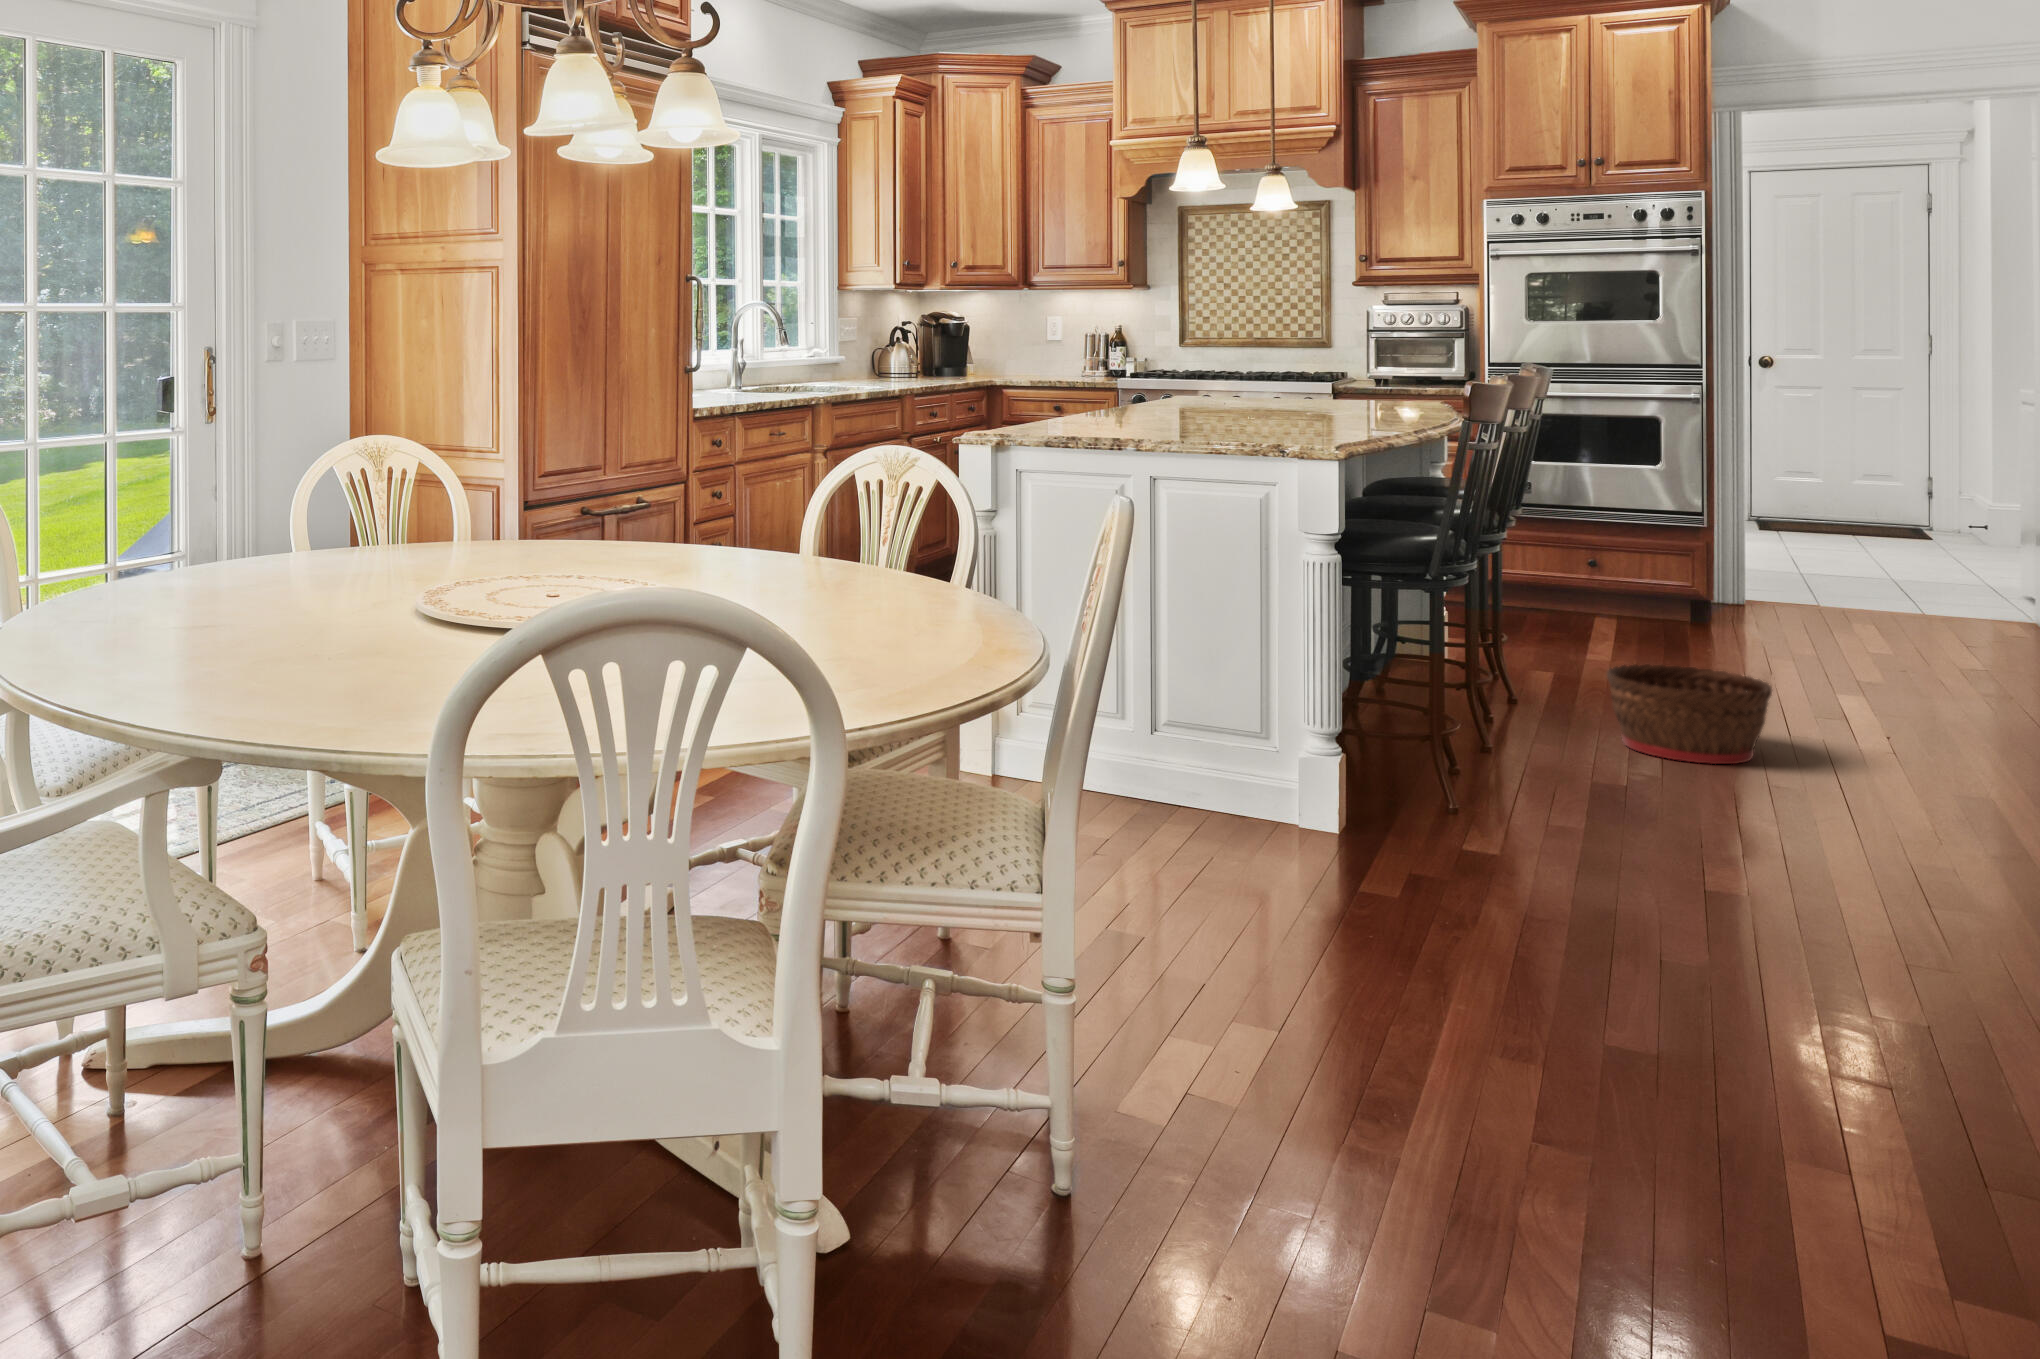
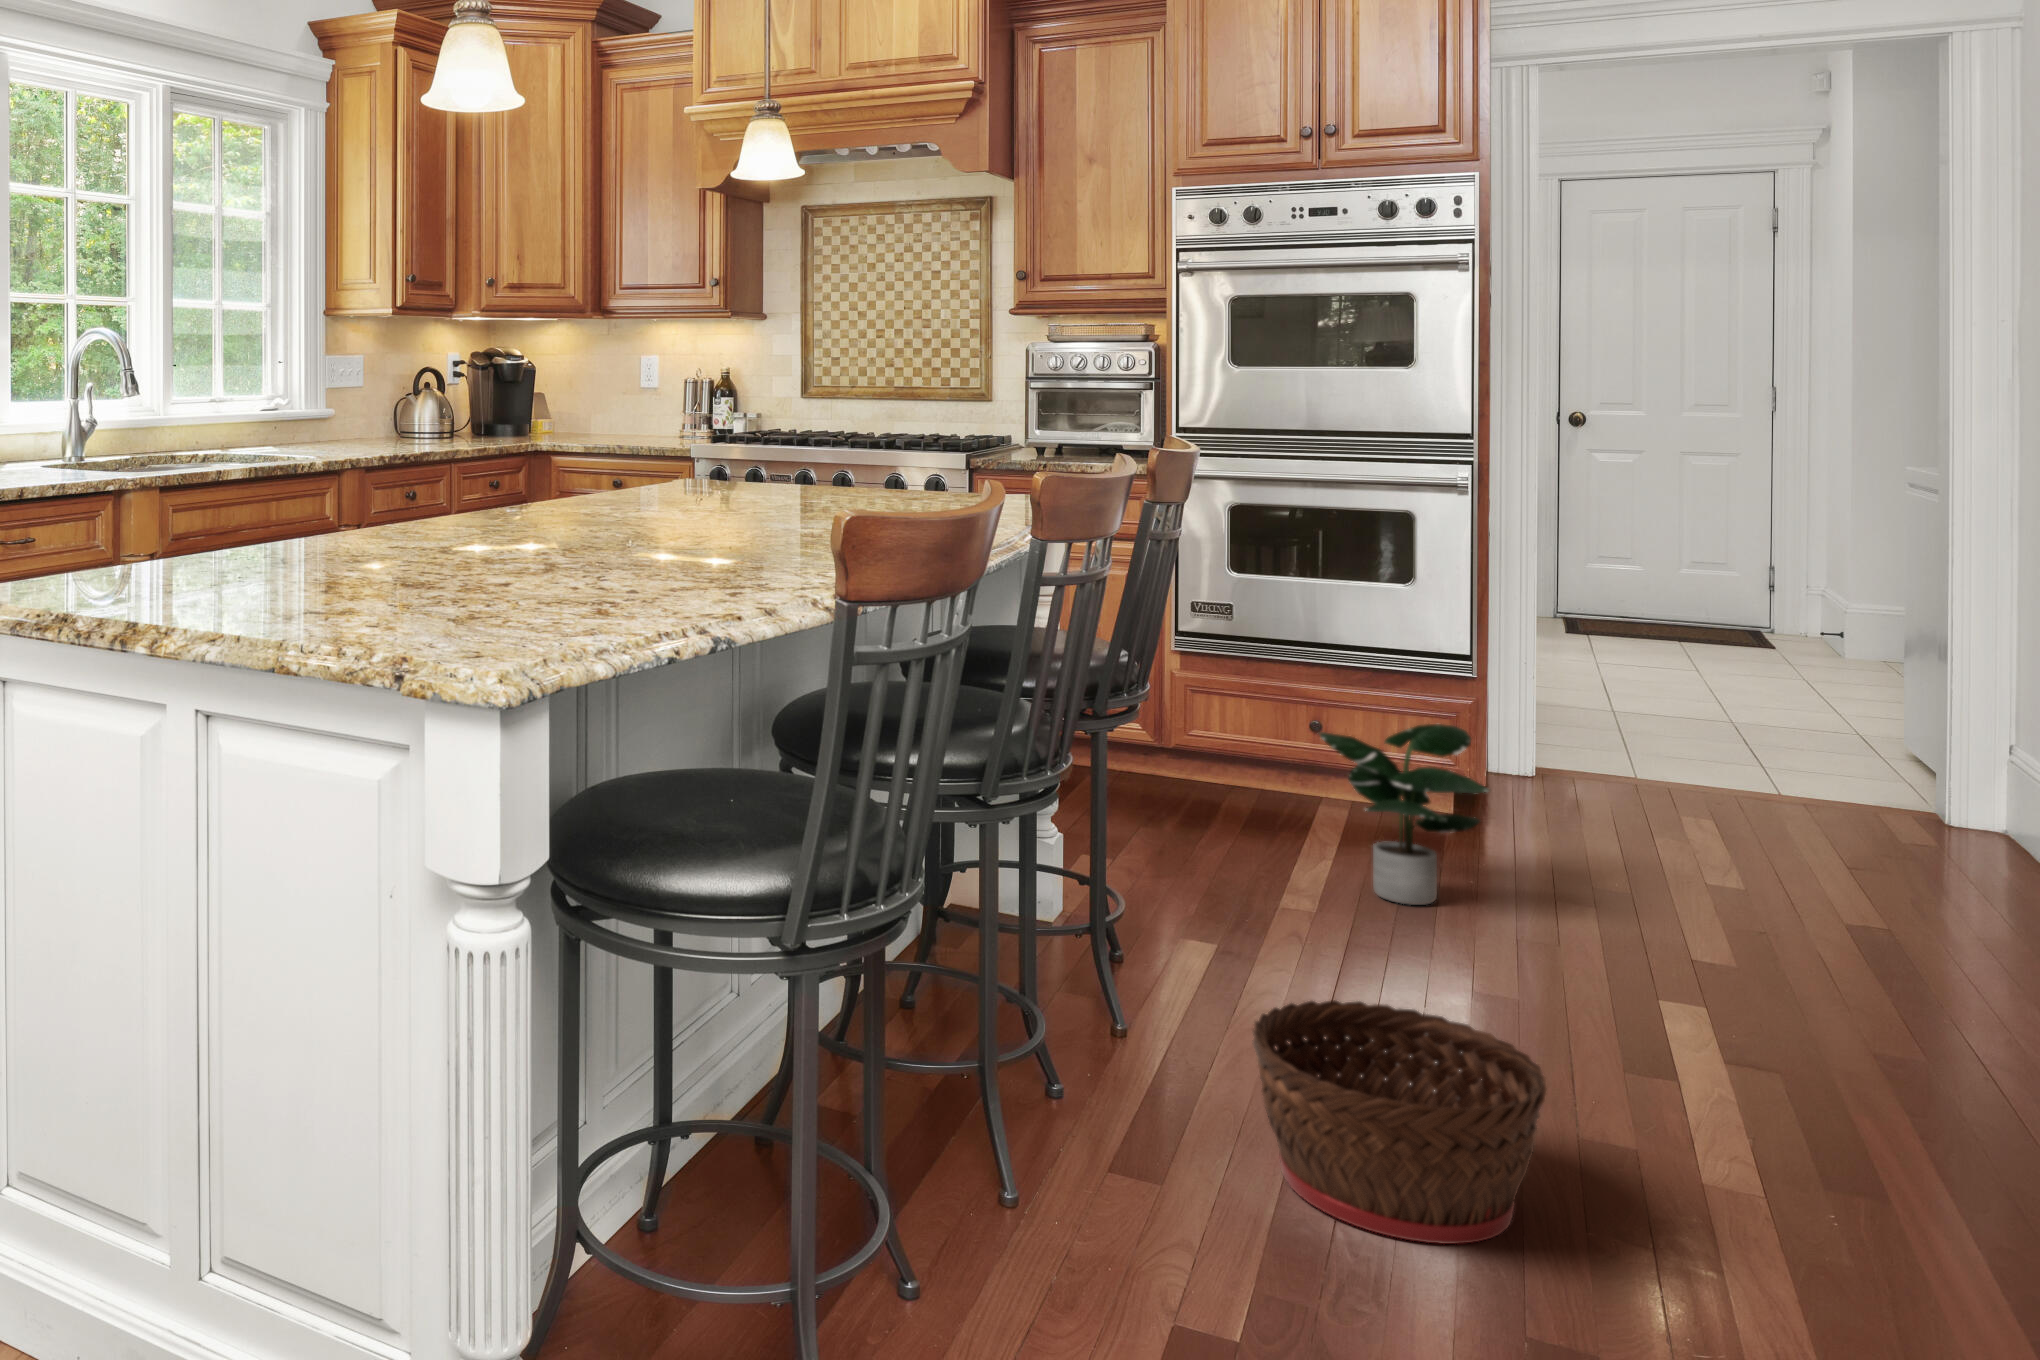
potted plant: none [1601,548,1720,658] -> present [1319,724,1489,905]

